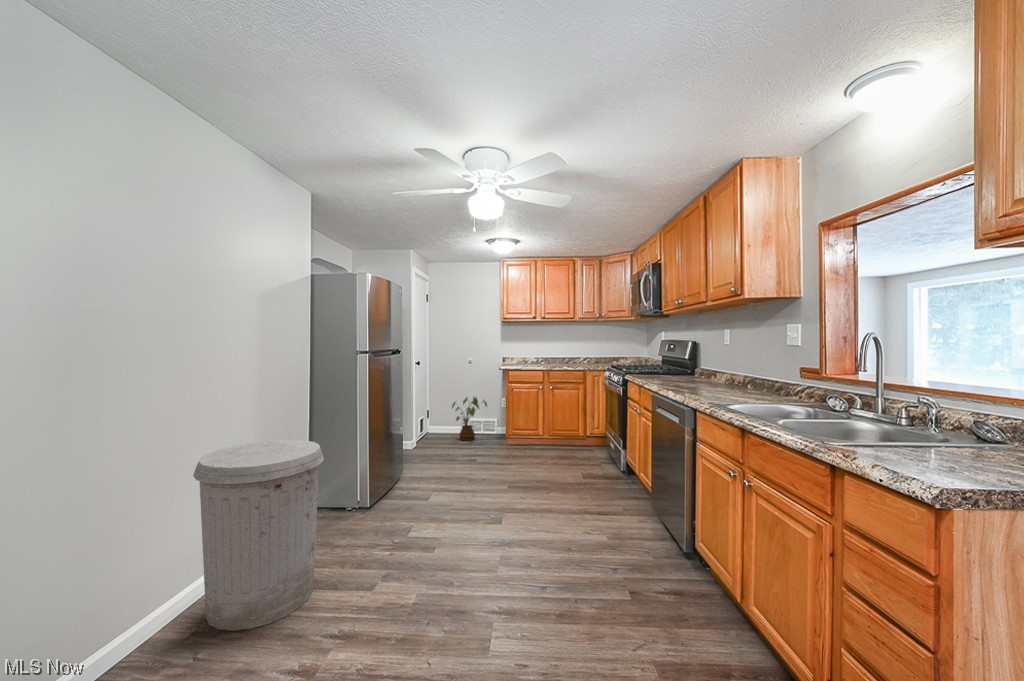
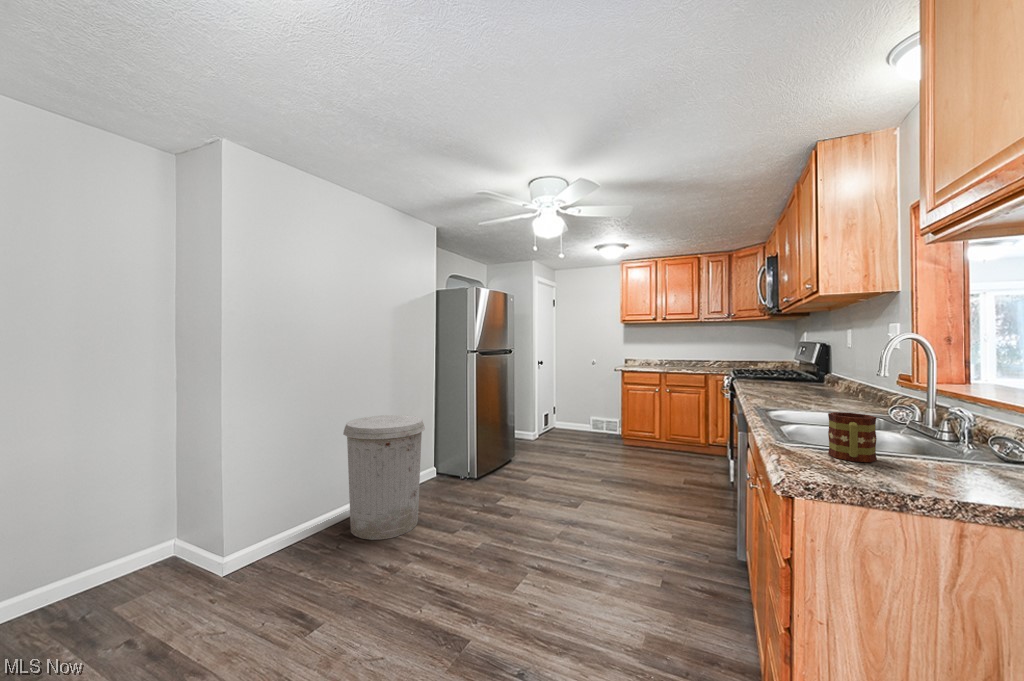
house plant: present [452,397,487,441] -> none [573,396,607,438]
mug: none [887,409,941,458] -> present [828,412,877,462]

